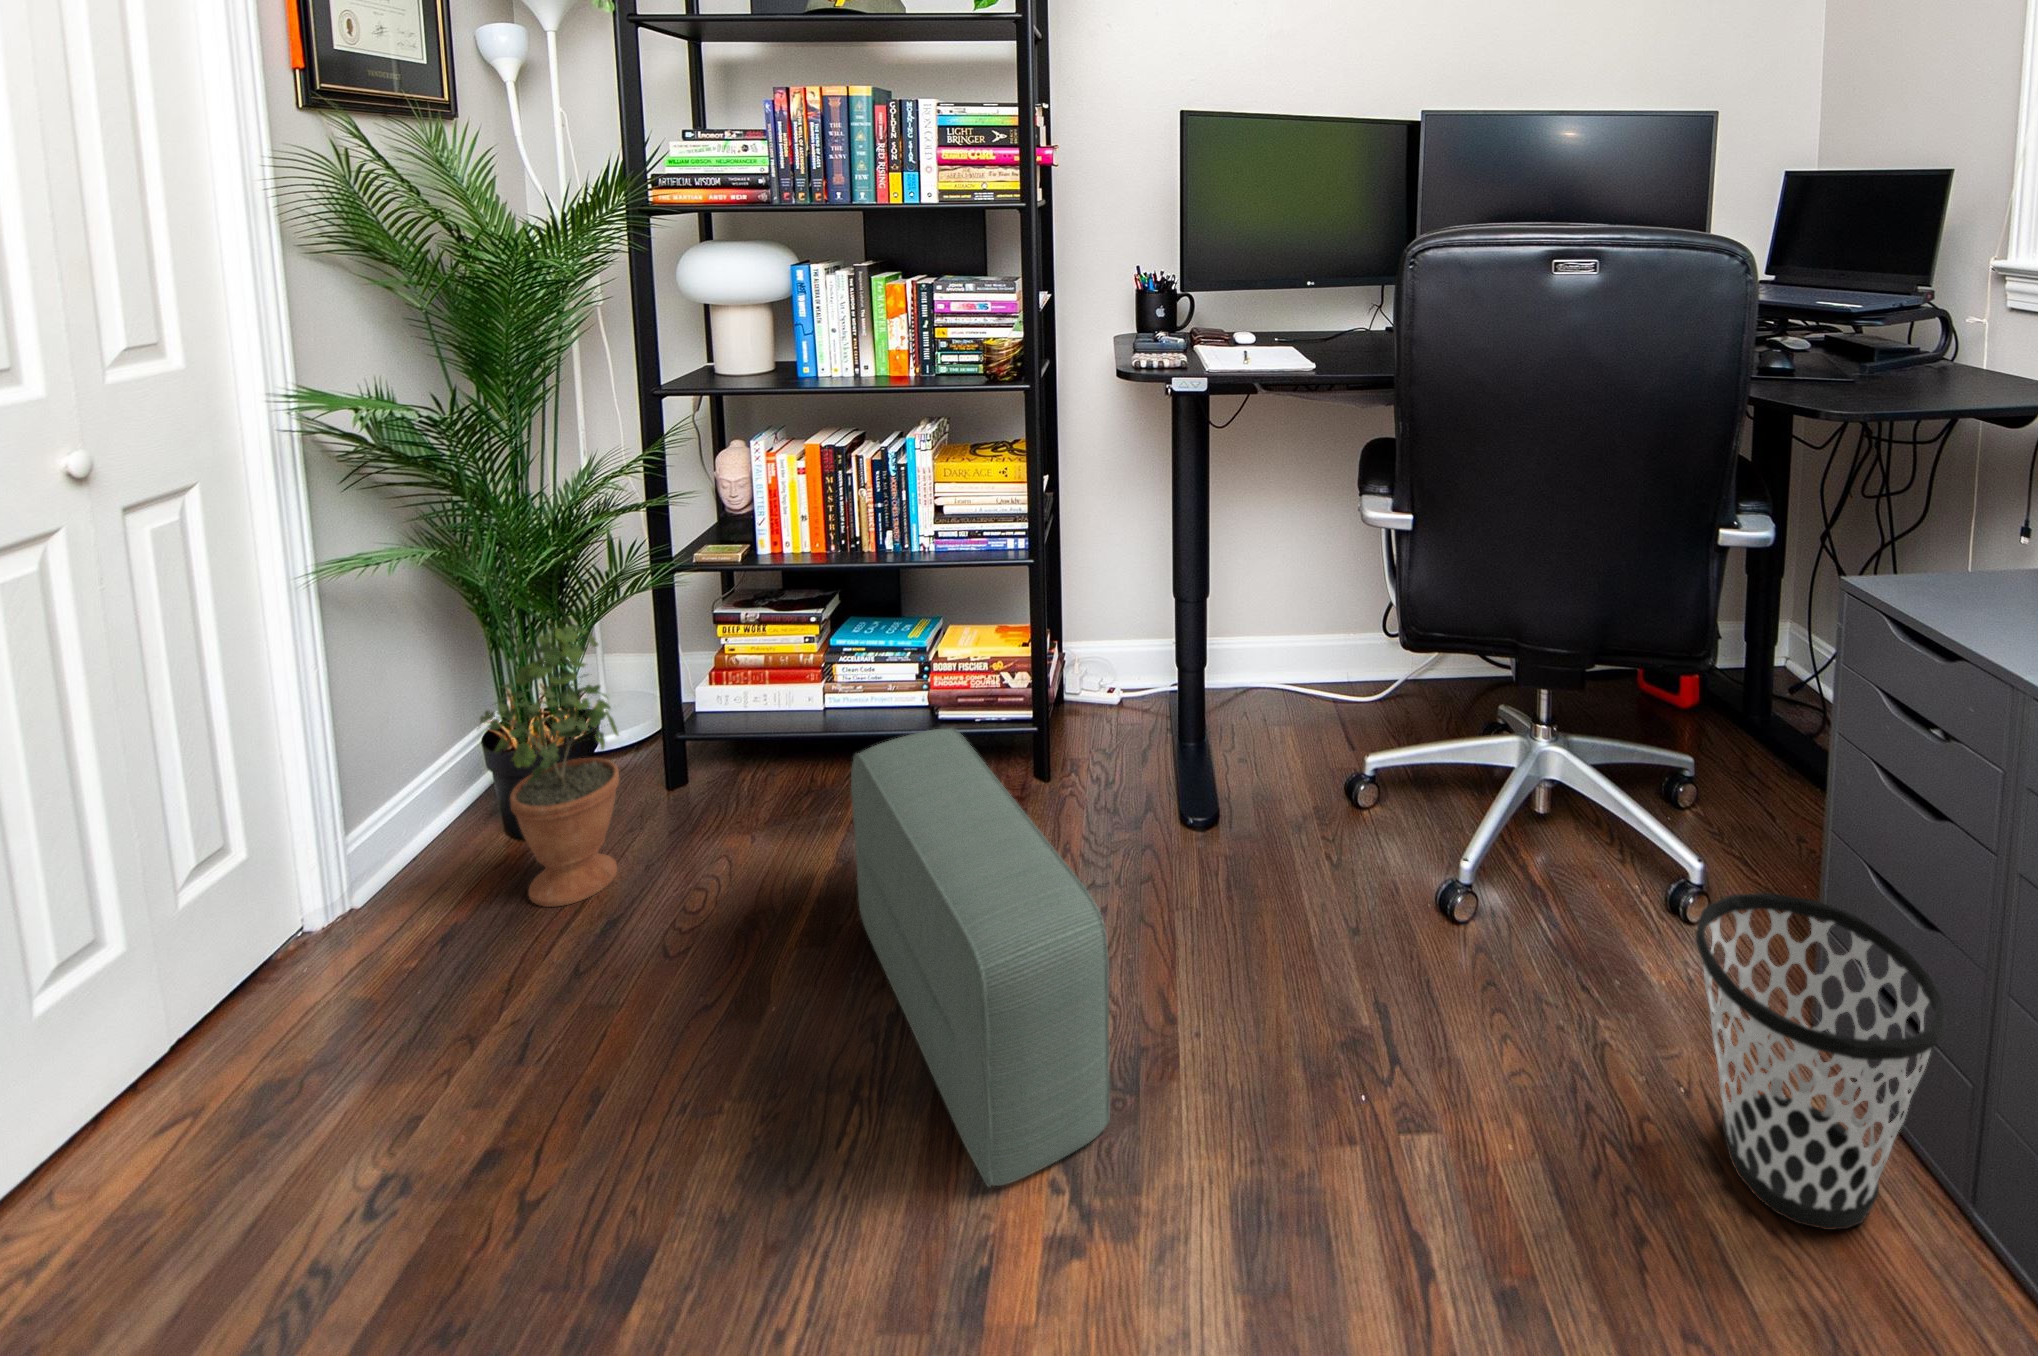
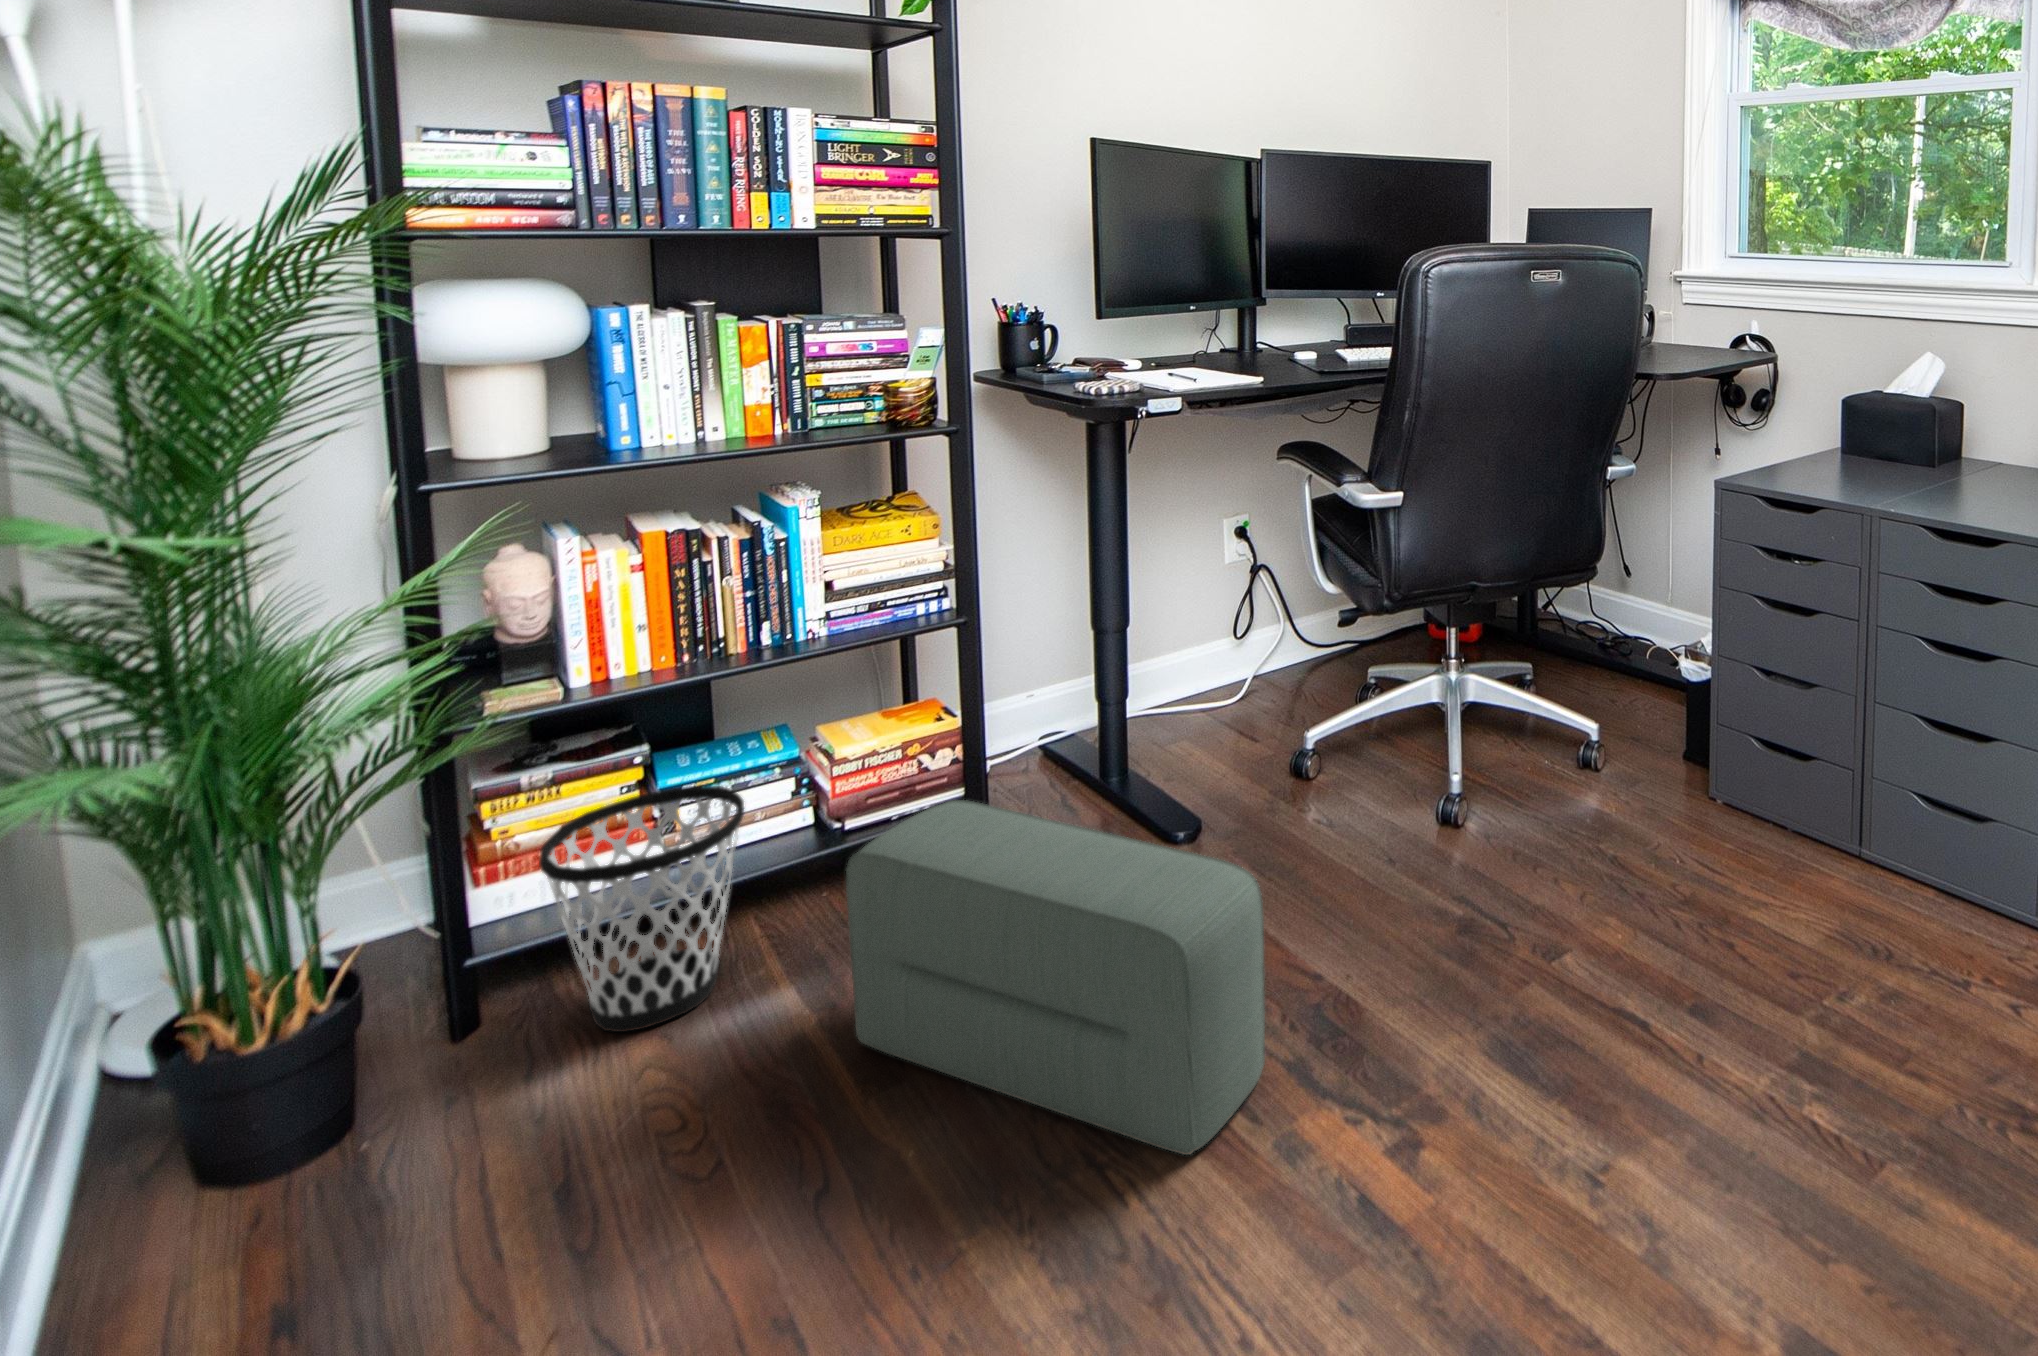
potted plant: present [477,614,619,907] -> none [178,815,428,1237]
wastebasket: present [1696,893,1946,1230] -> present [539,786,744,1032]

